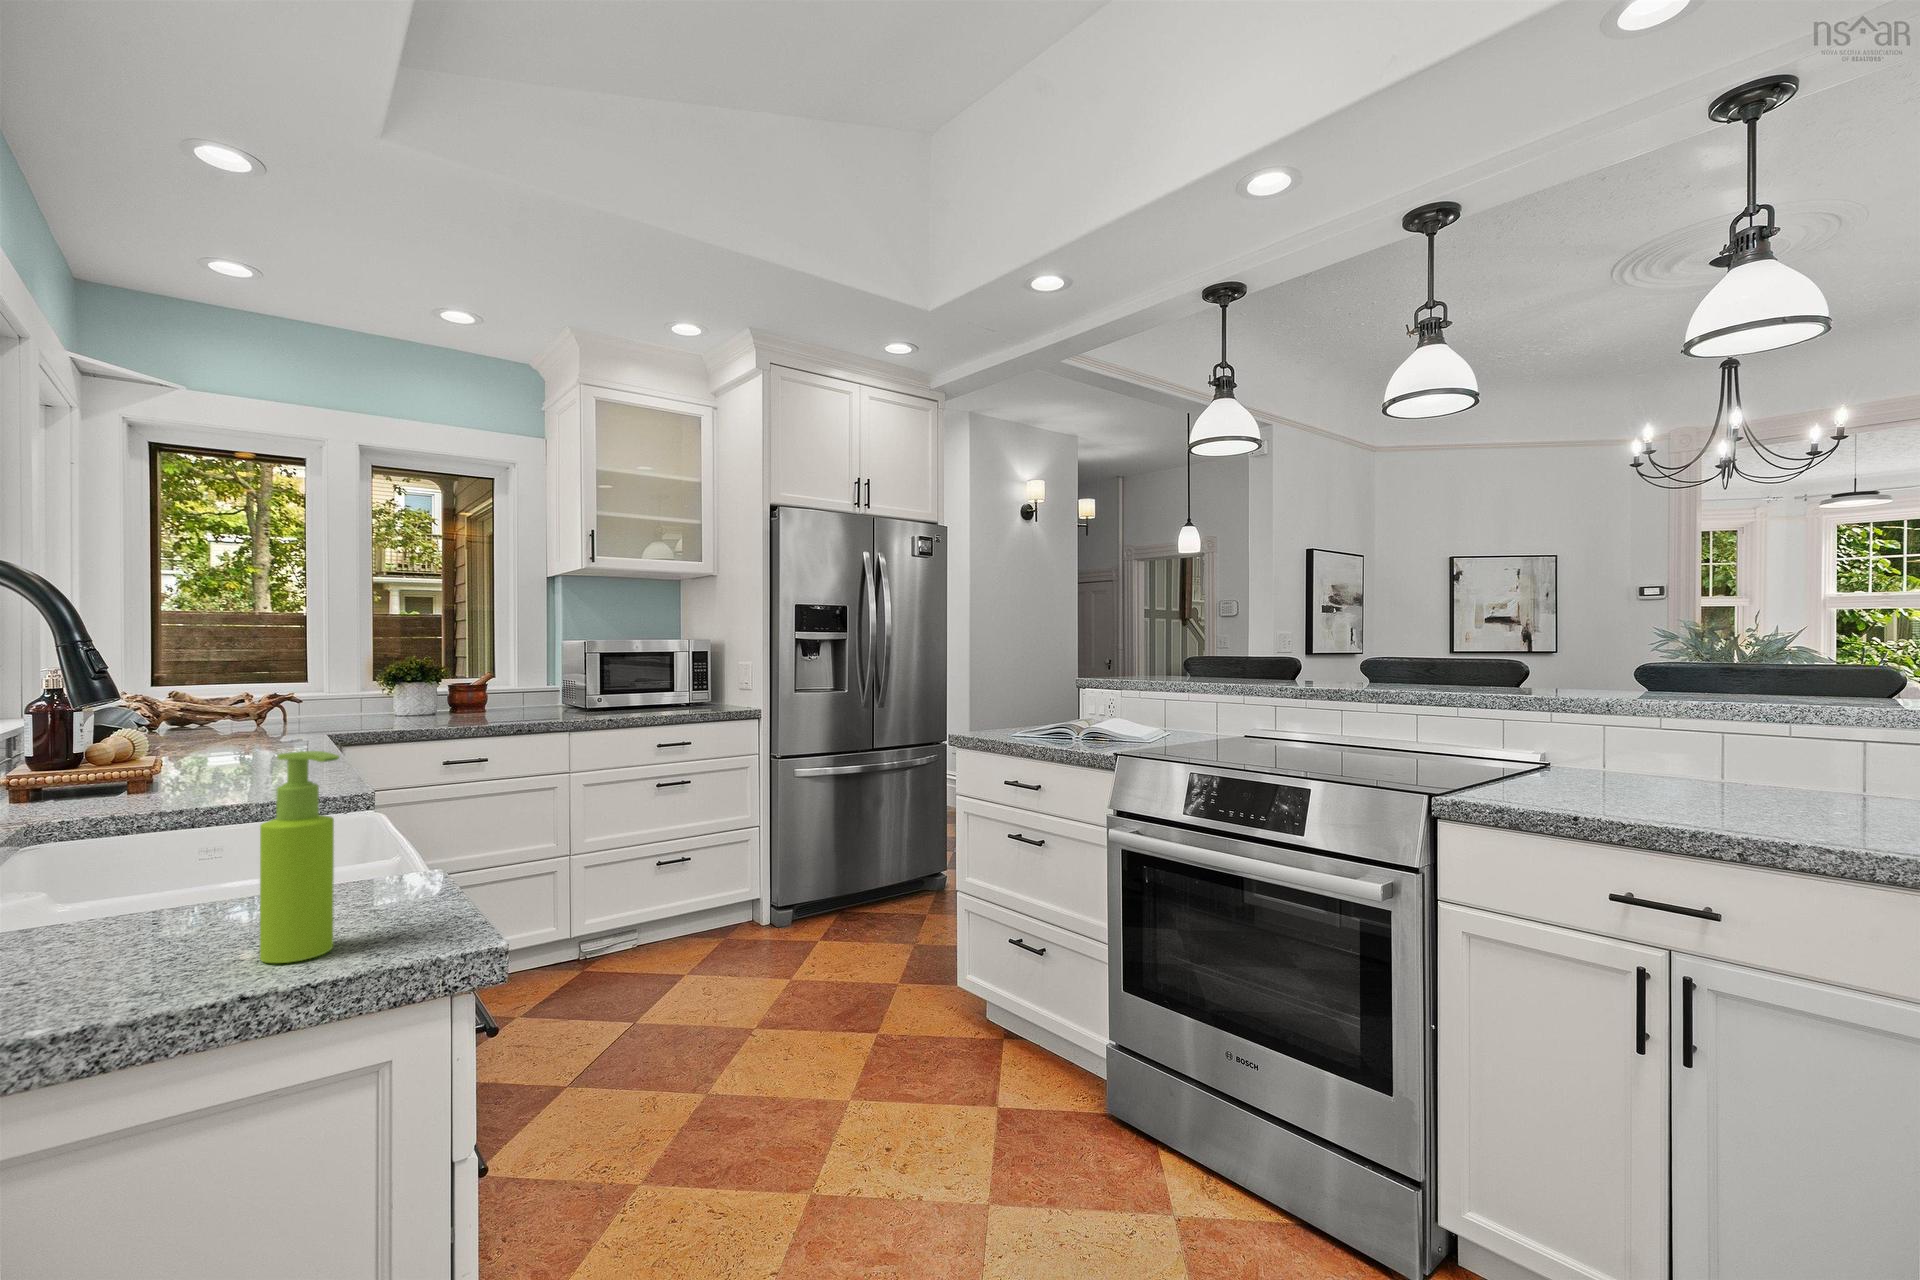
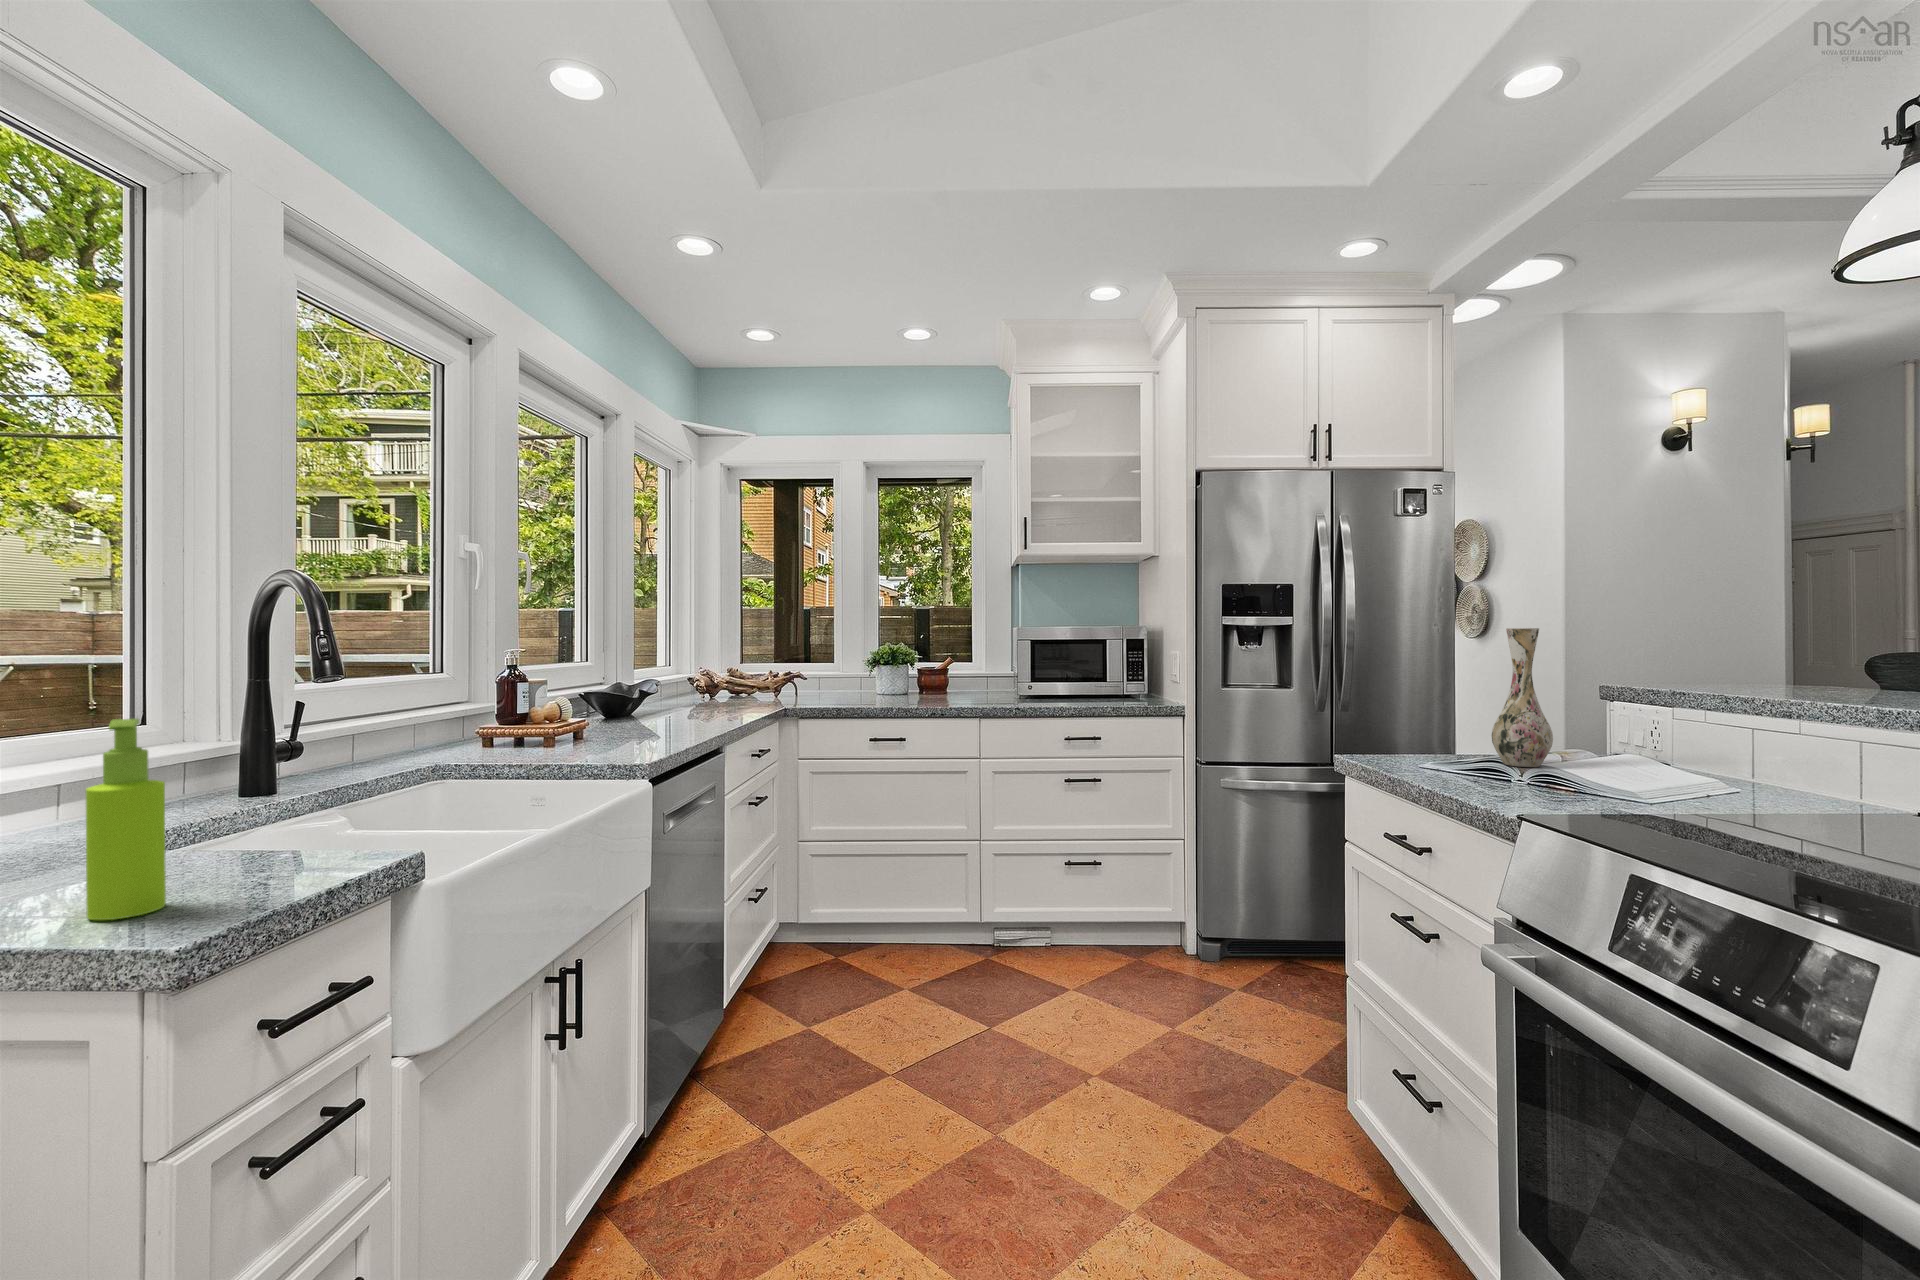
vase: none [1040,644,1073,733] -> present [1491,628,1553,767]

